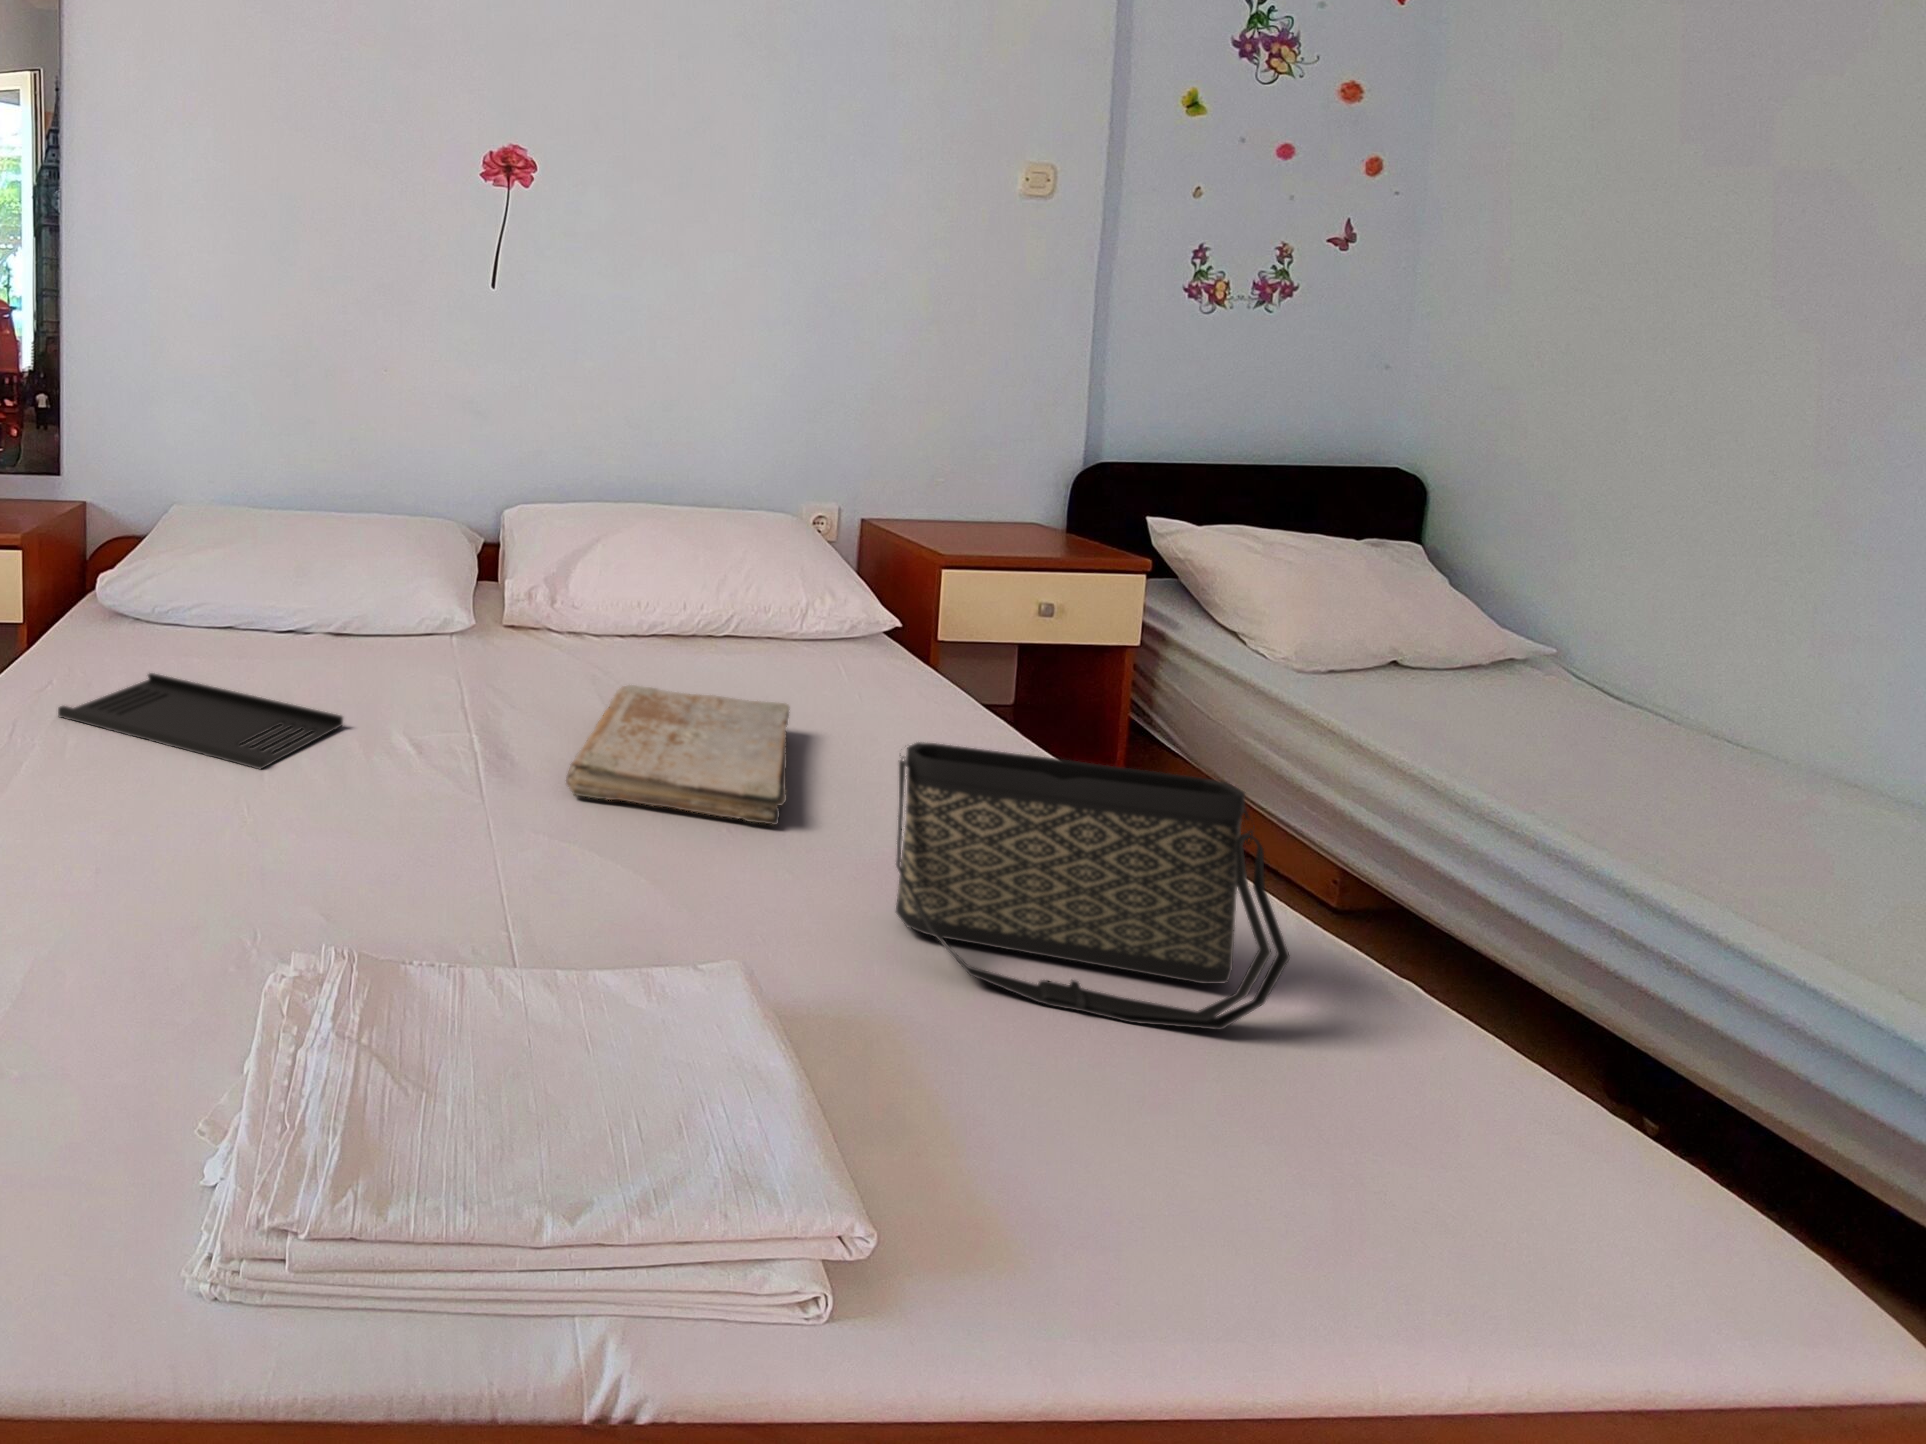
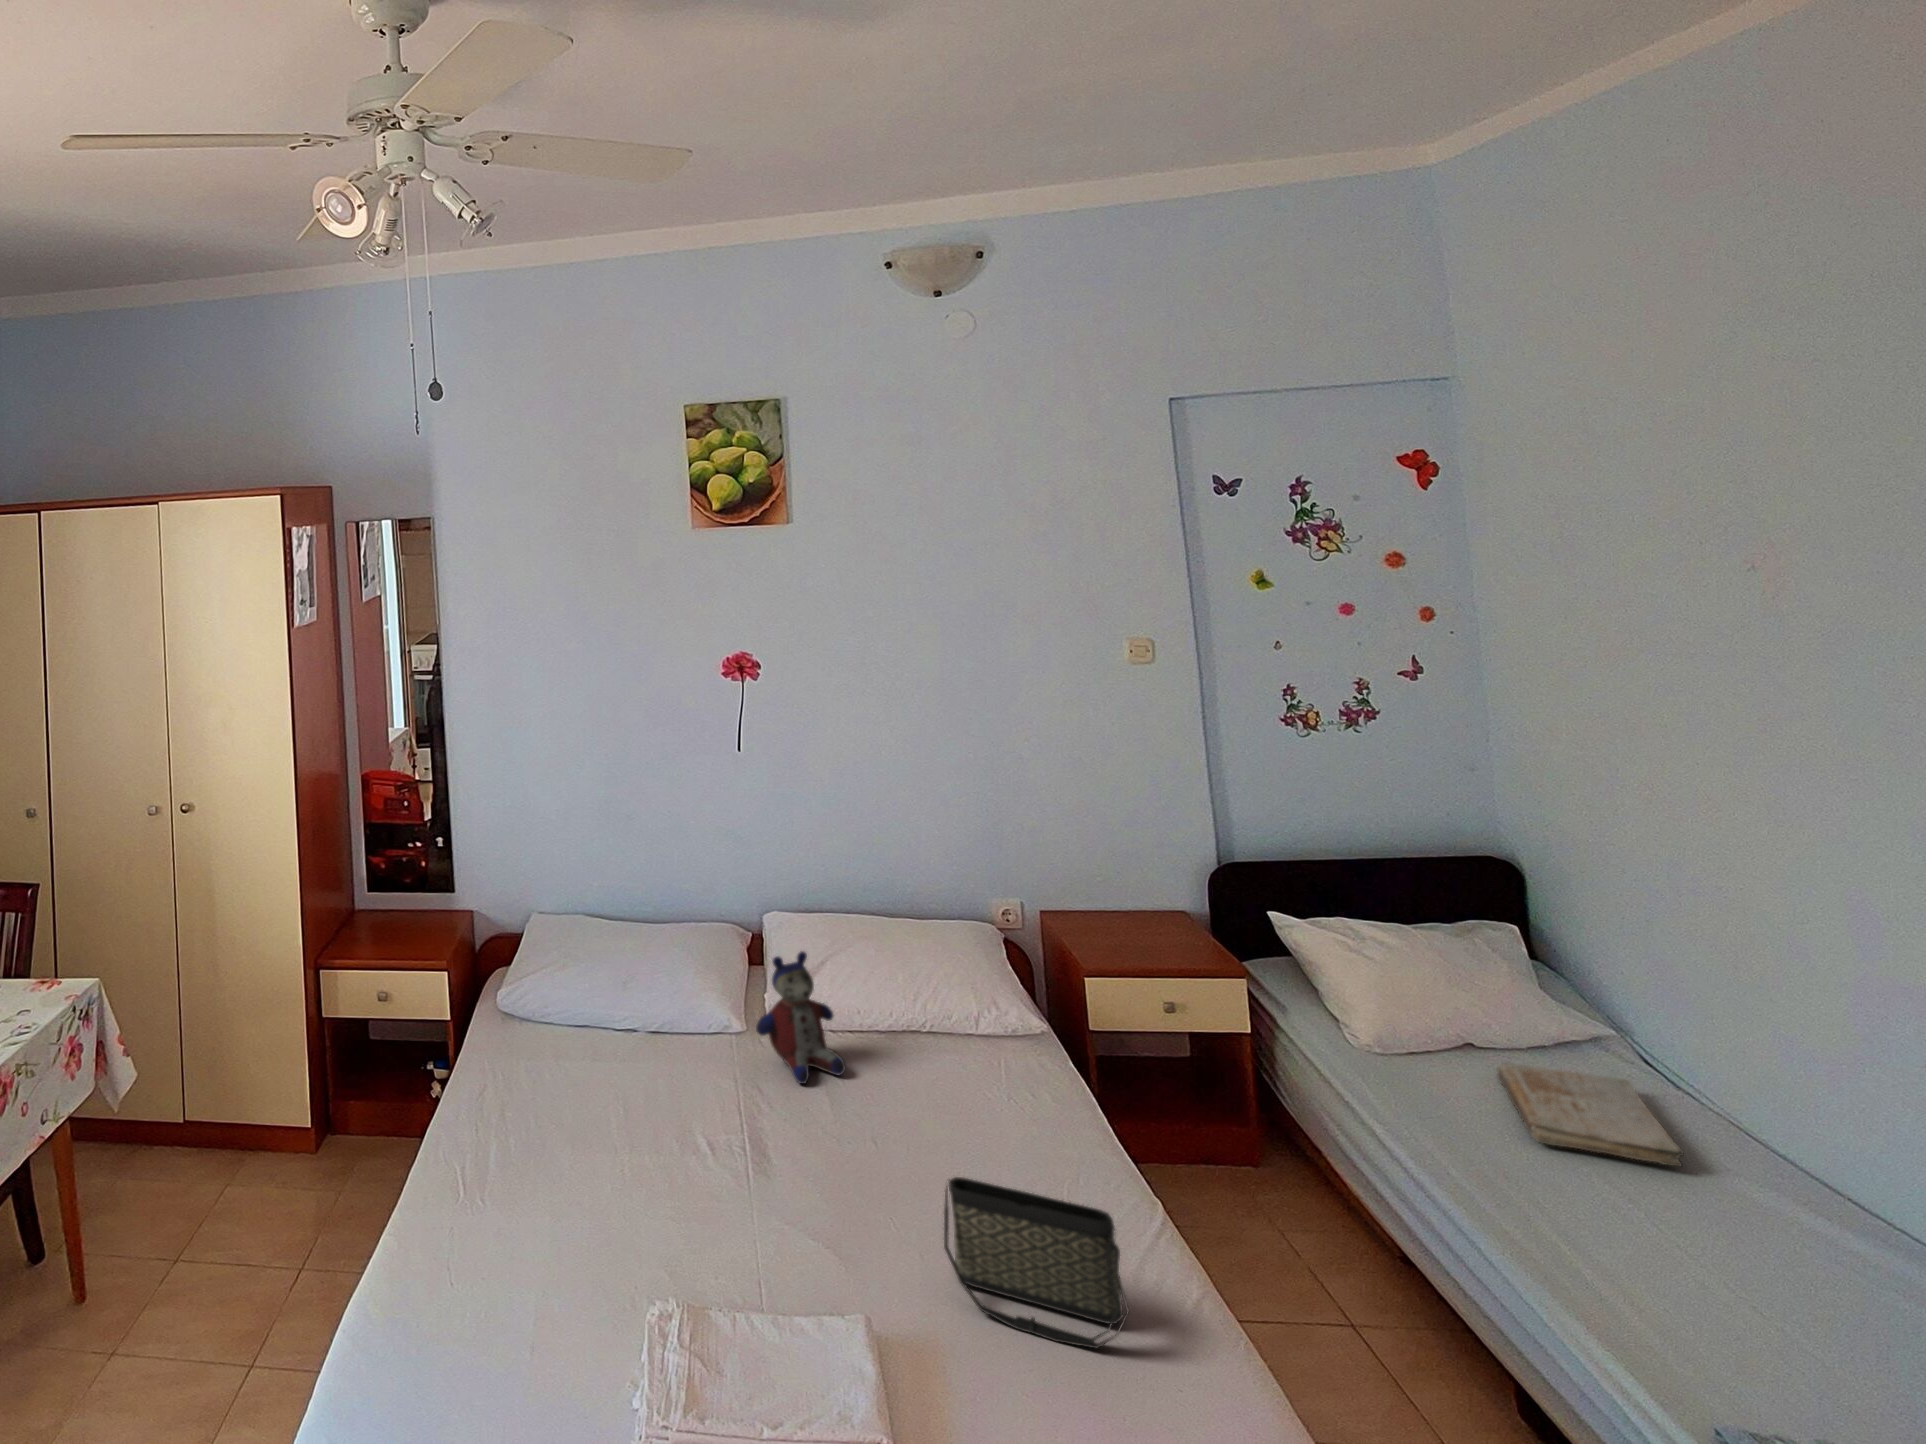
stuffed bear: none [498,501,632,685] -> present [756,951,845,1084]
tray: present [58,673,343,769] -> none [510,1074,667,1155]
book: present [566,685,789,825] -> present [1498,1062,1684,1167]

